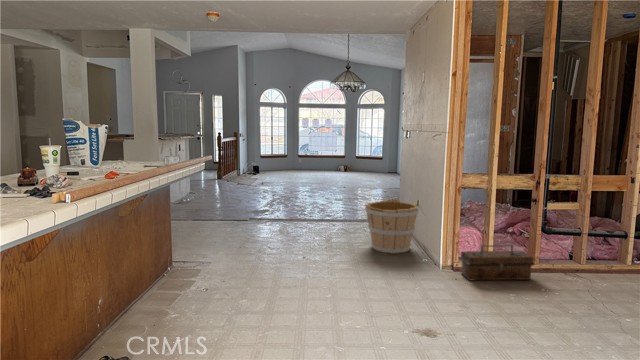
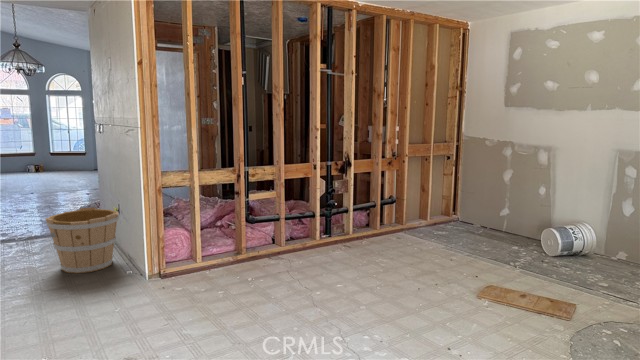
toolbox: present [460,245,534,280] -> none [166,240,241,286]

